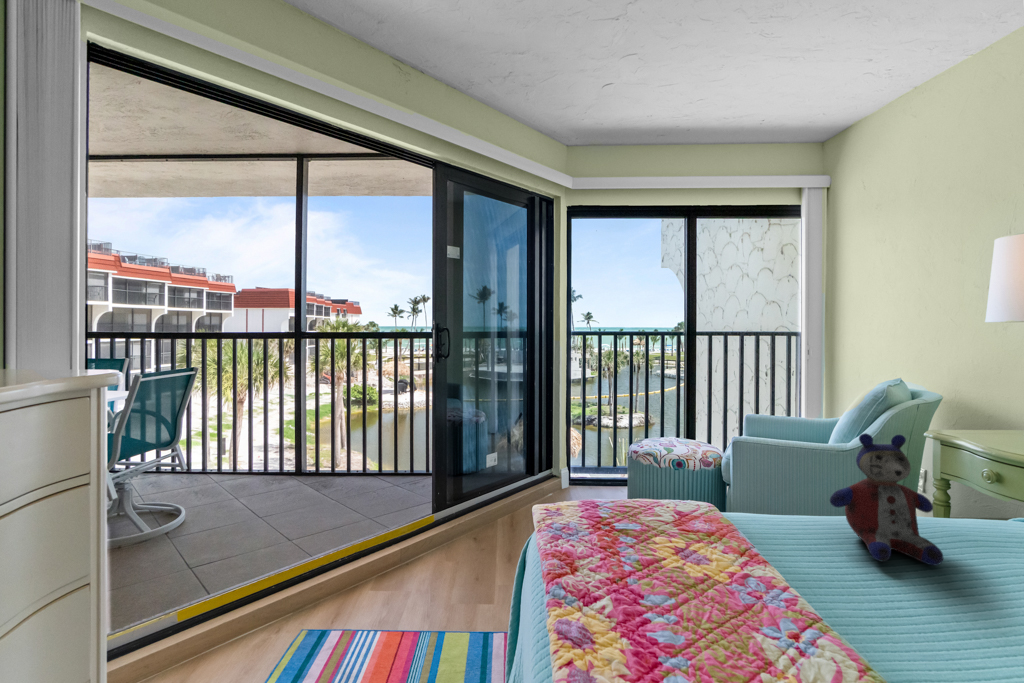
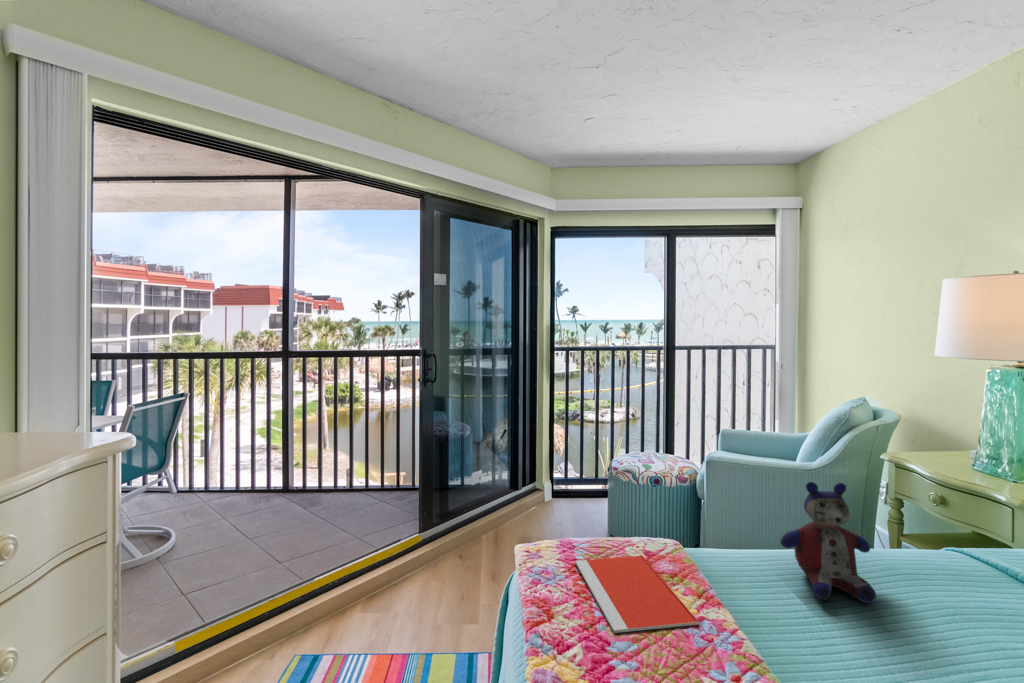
notebook: none [600,516,743,587] -> present [575,556,699,633]

